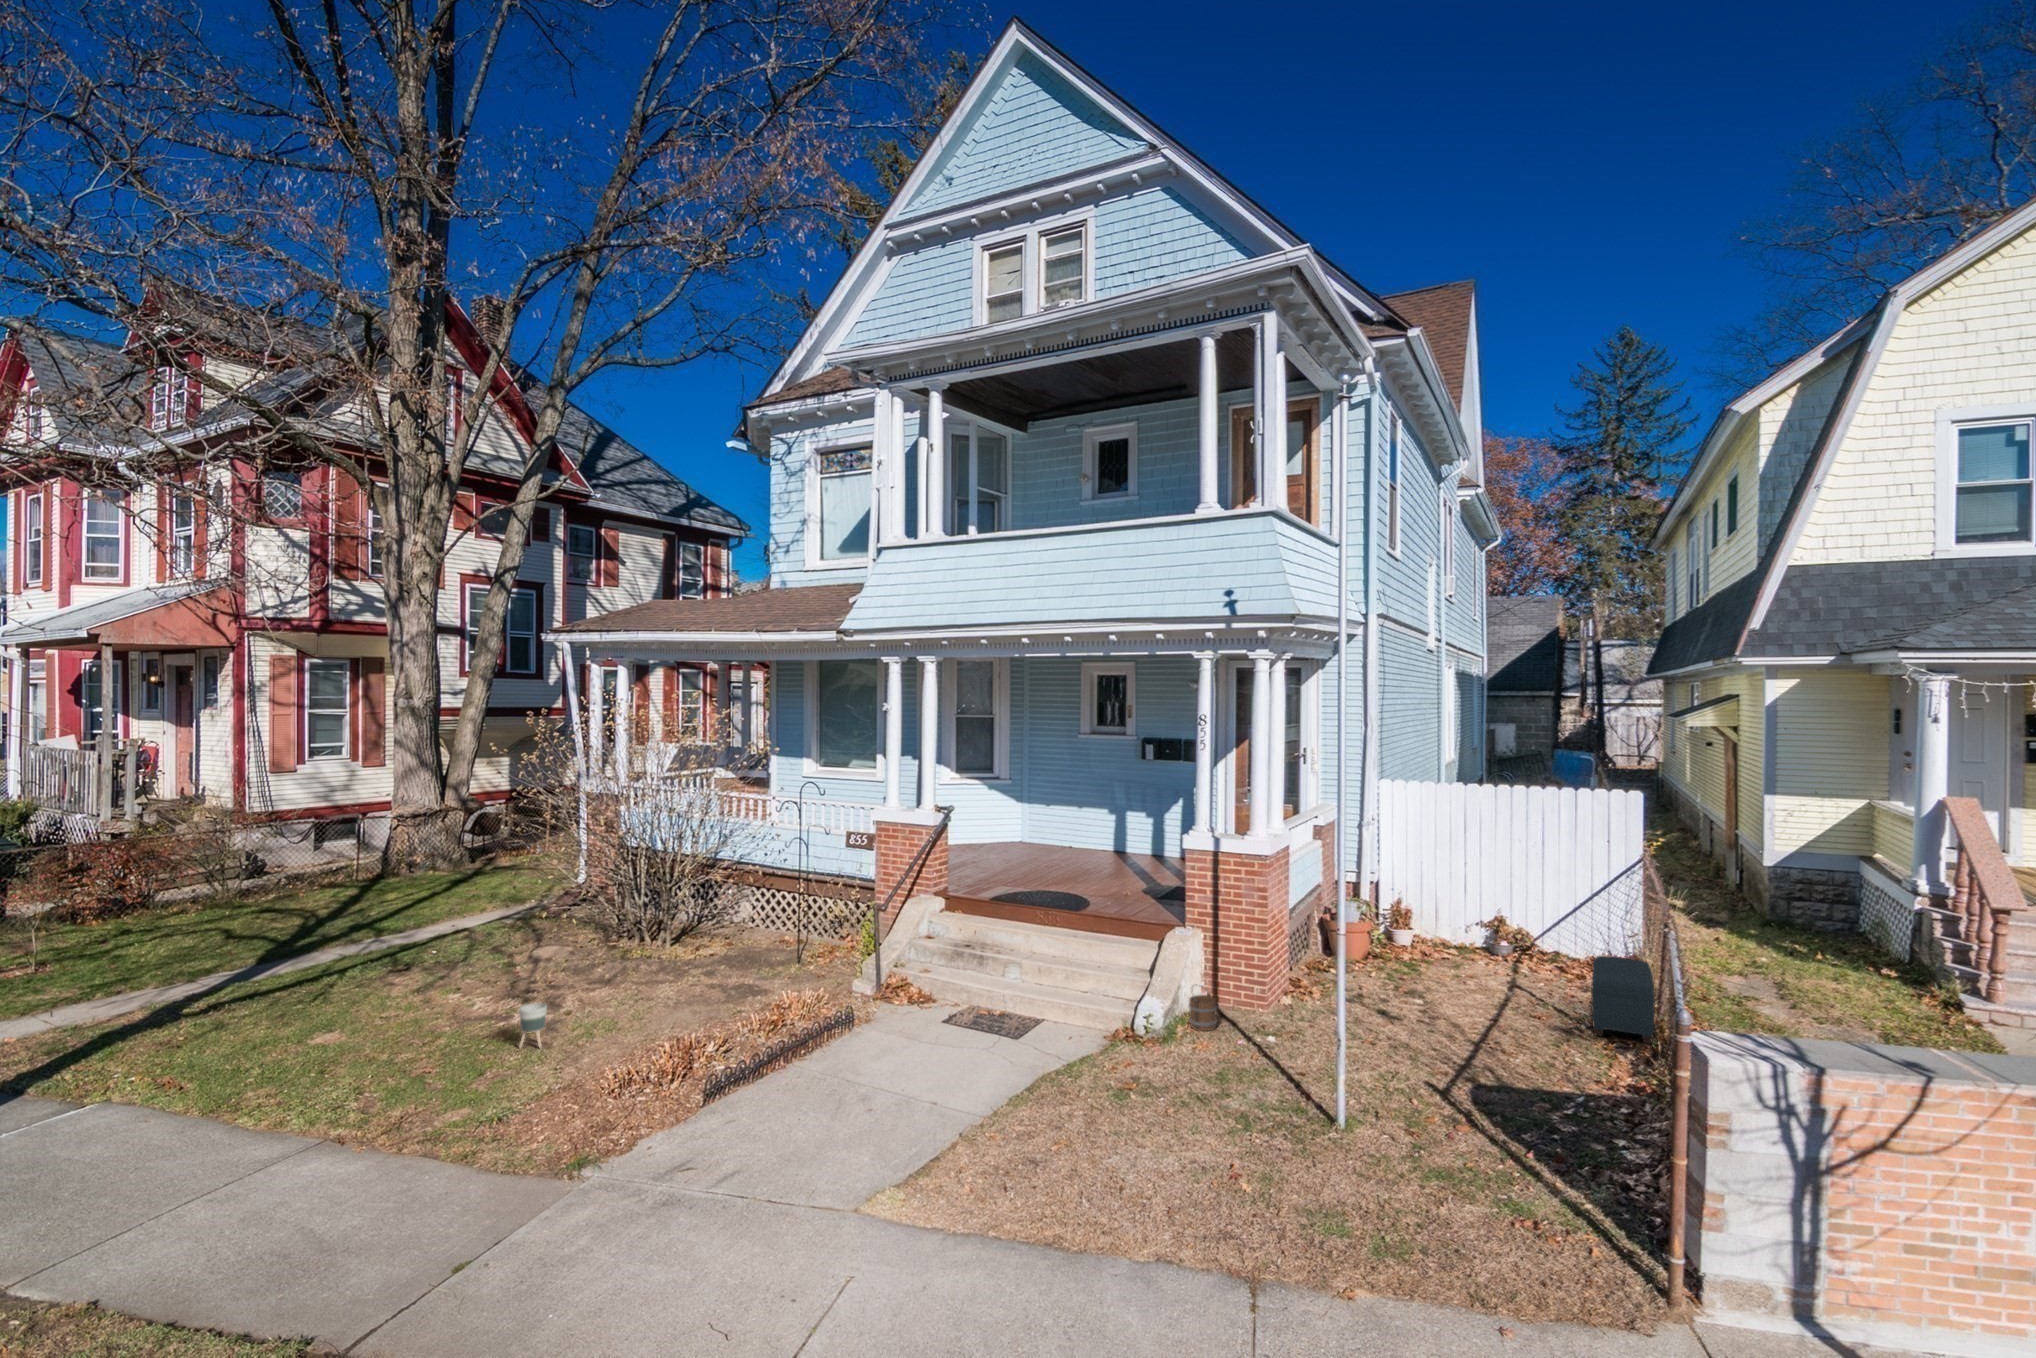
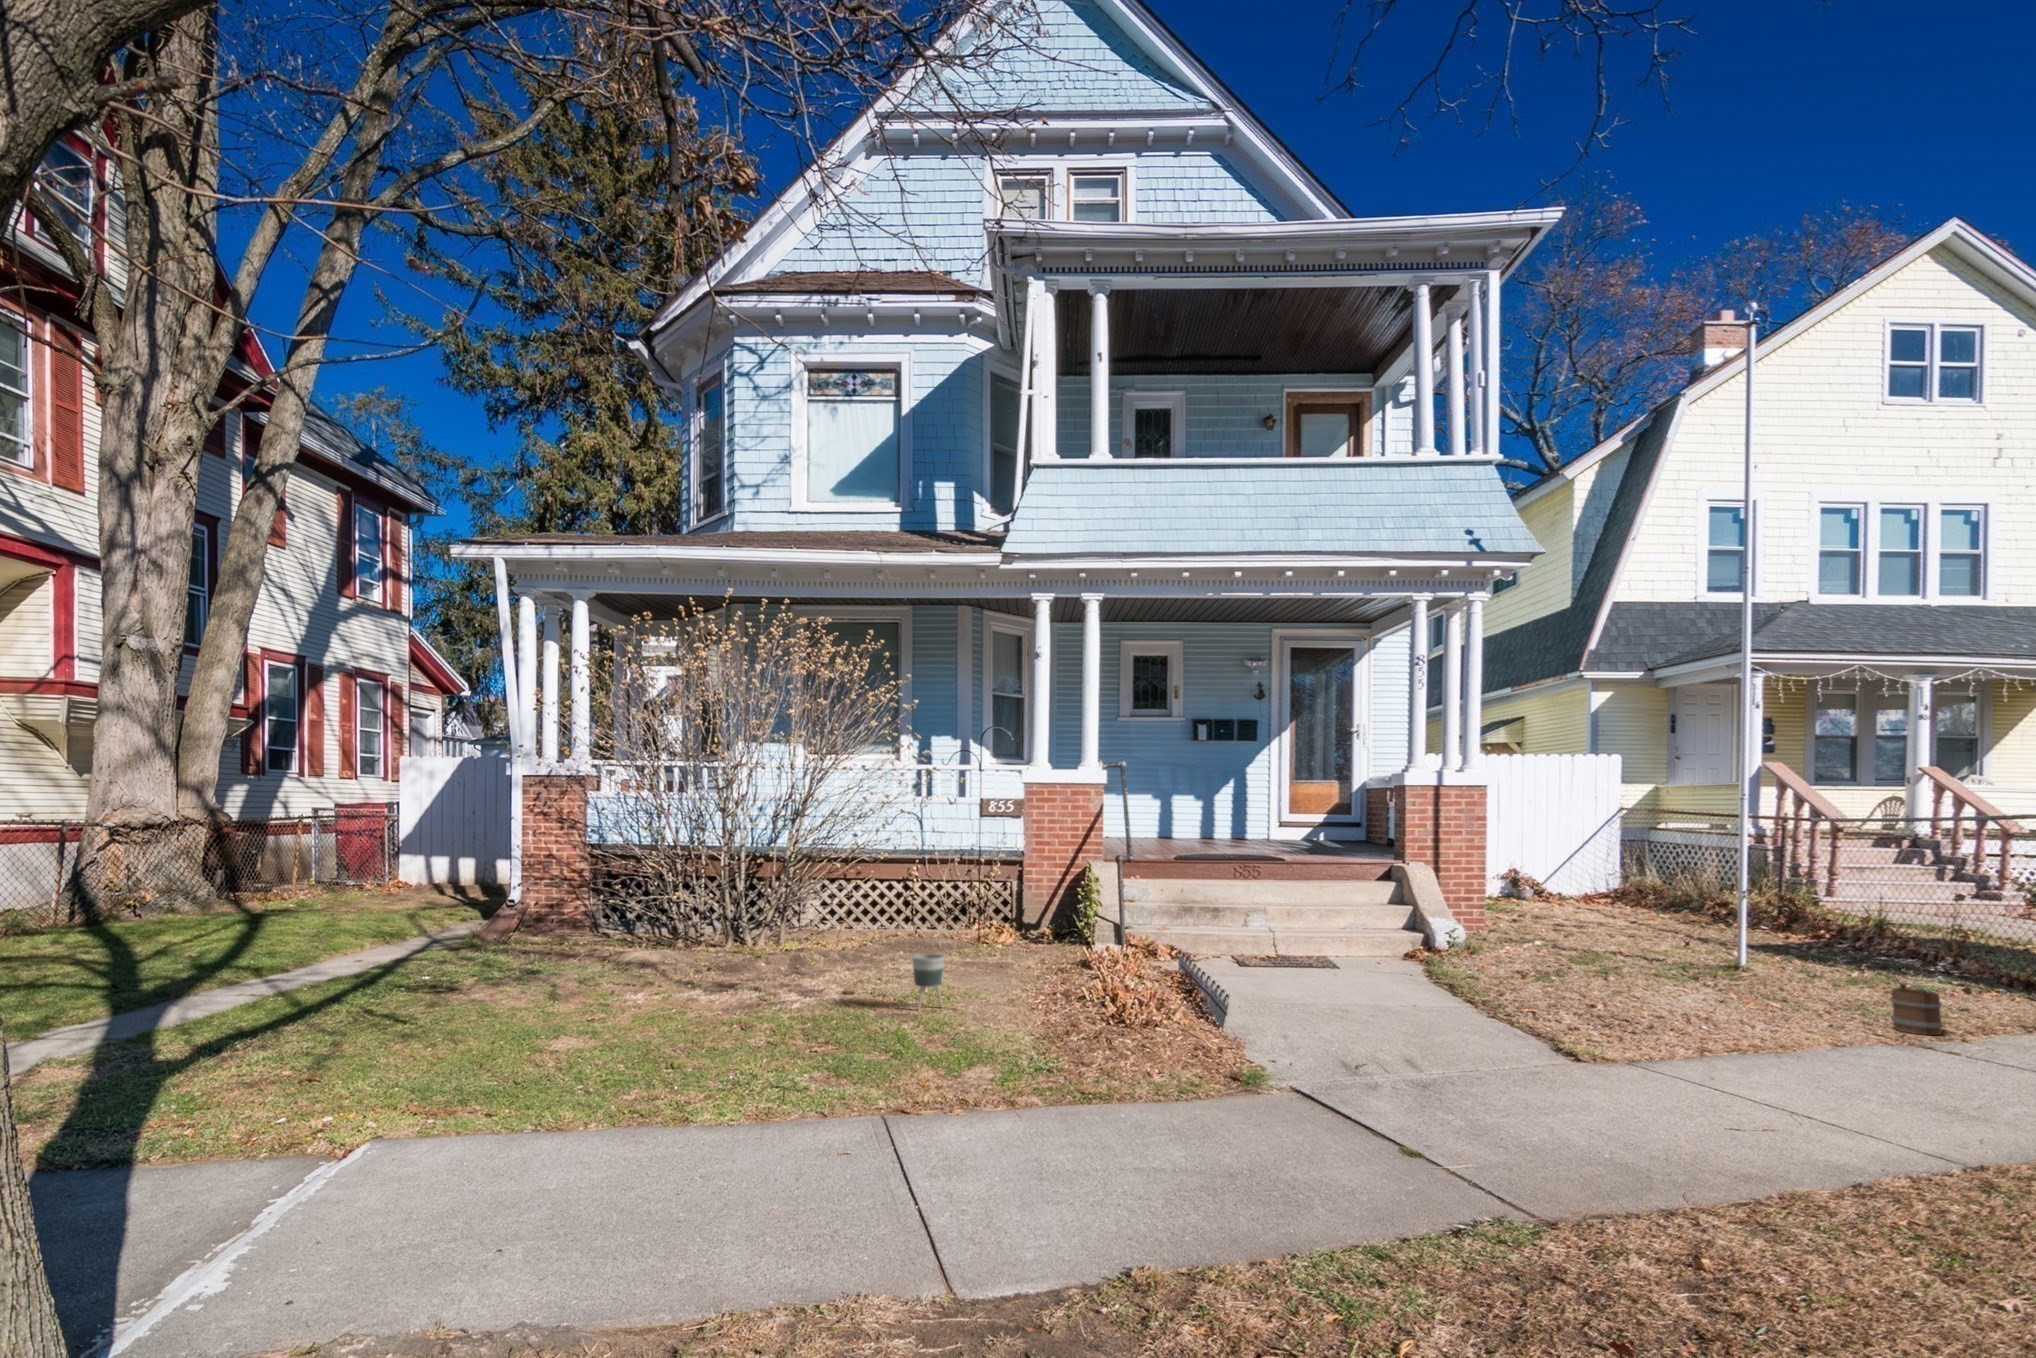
bench: present [1591,955,1655,1043] -> none [1648,876,1740,929]
bucket: present [1189,992,1217,1031] -> present [1890,973,1943,1035]

